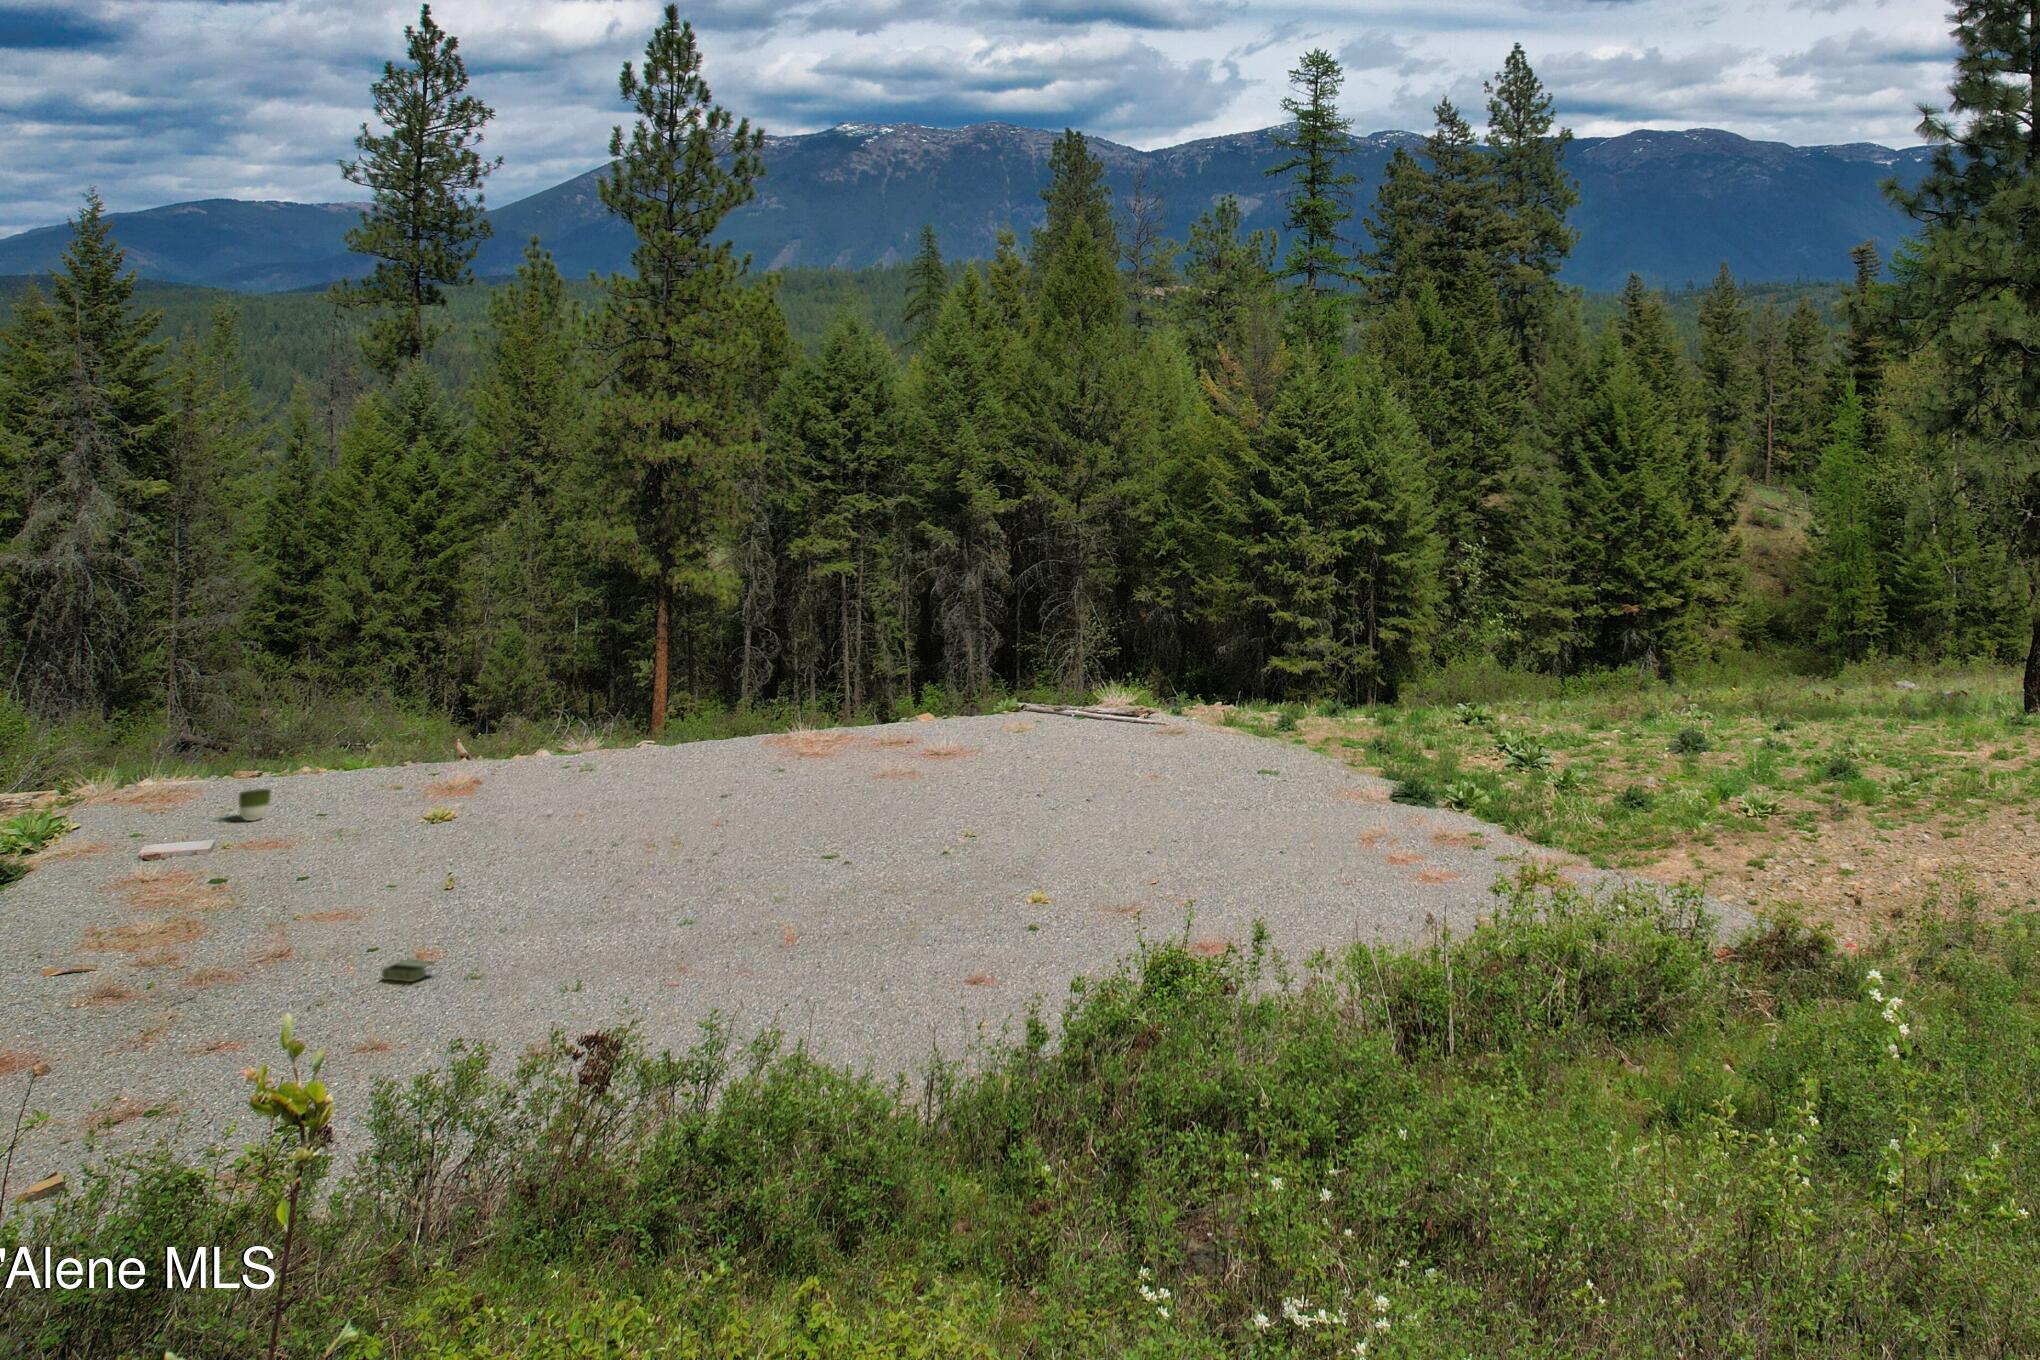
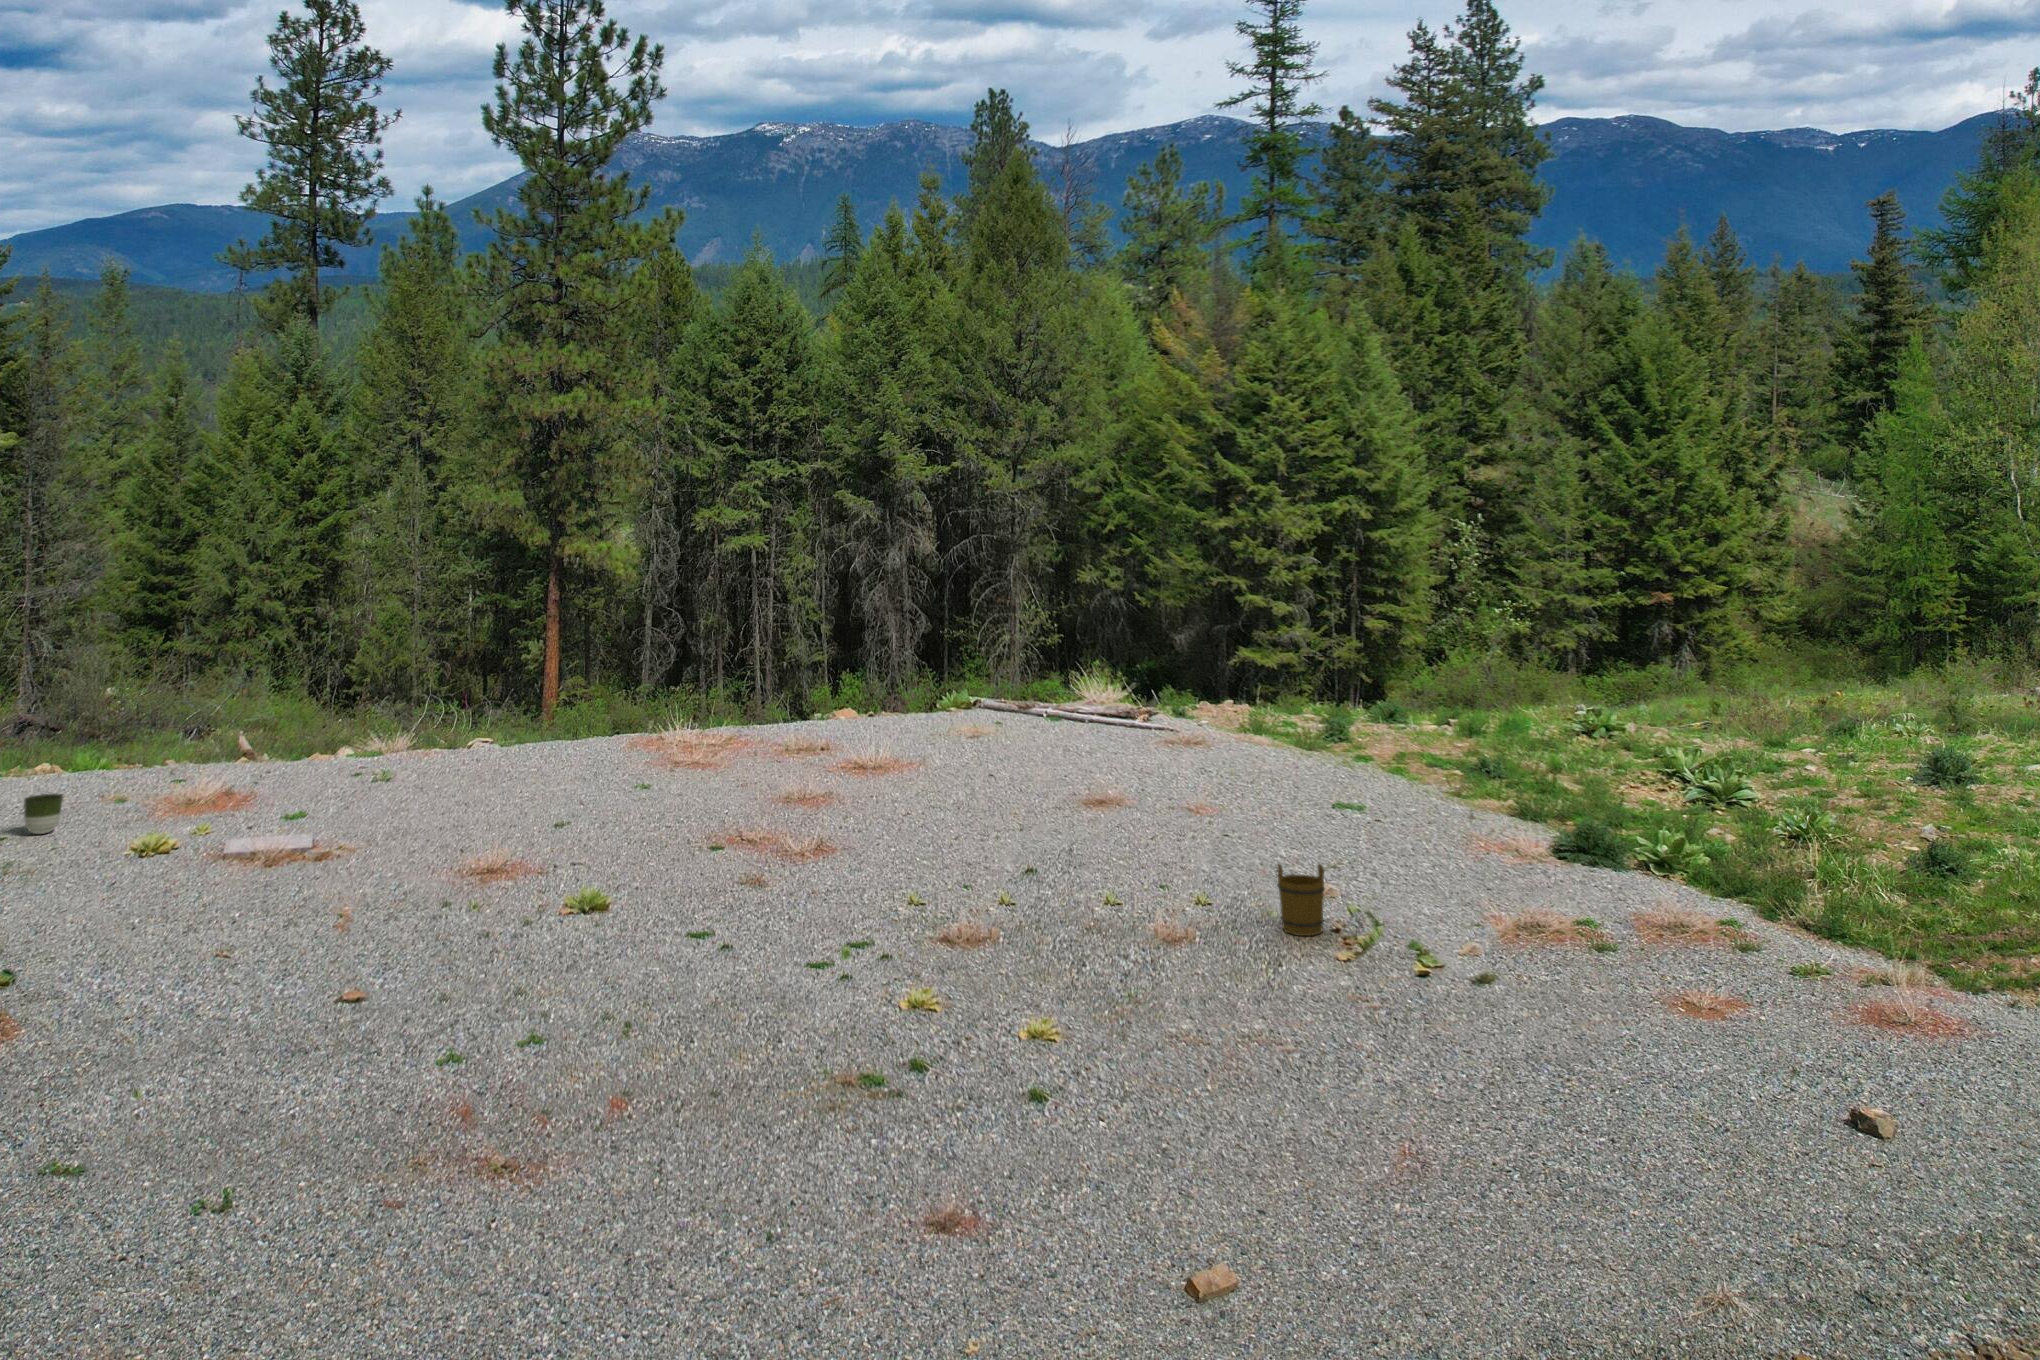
bucket: none [1195,802,1228,850] -> present [1277,864,1325,936]
toolbox: present [381,960,435,982] -> none [99,1085,180,1128]

